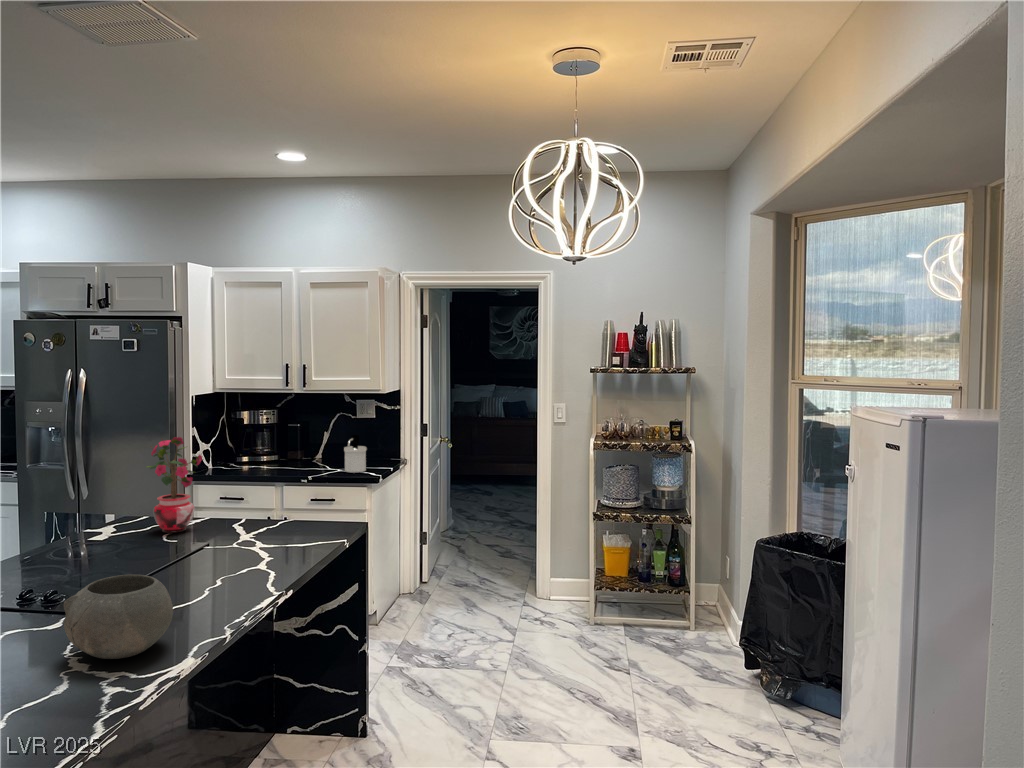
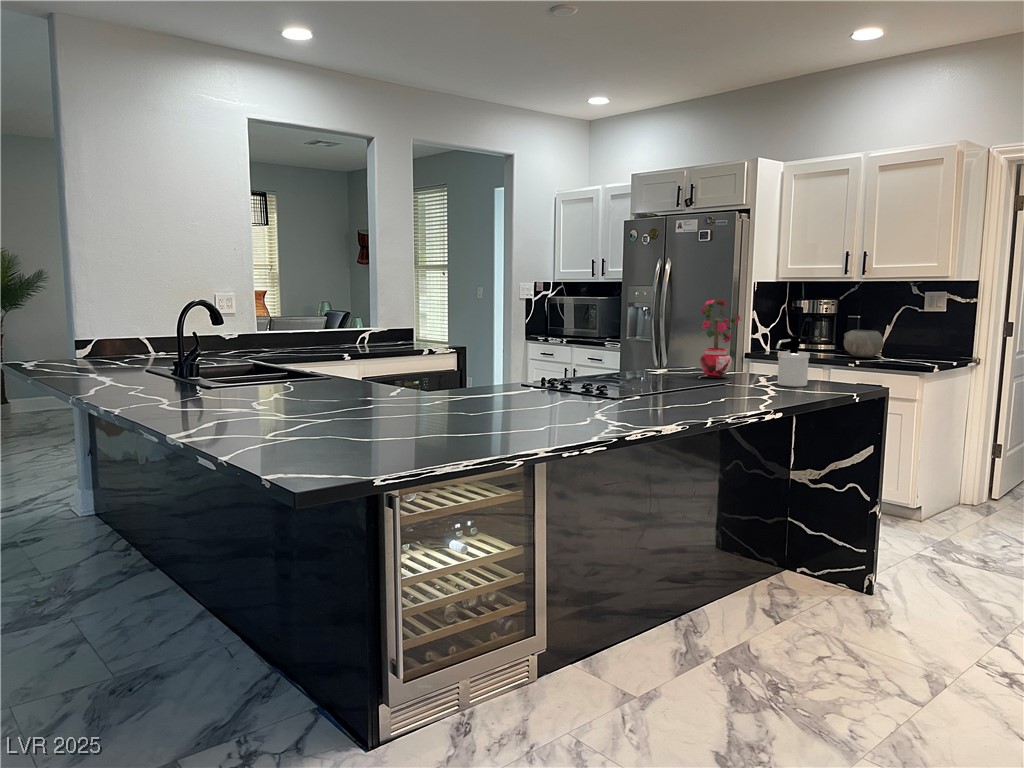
soap dispenser: present [344,435,366,472] -> present [776,336,810,387]
bowl: present [64,575,173,659] -> present [844,330,884,358]

